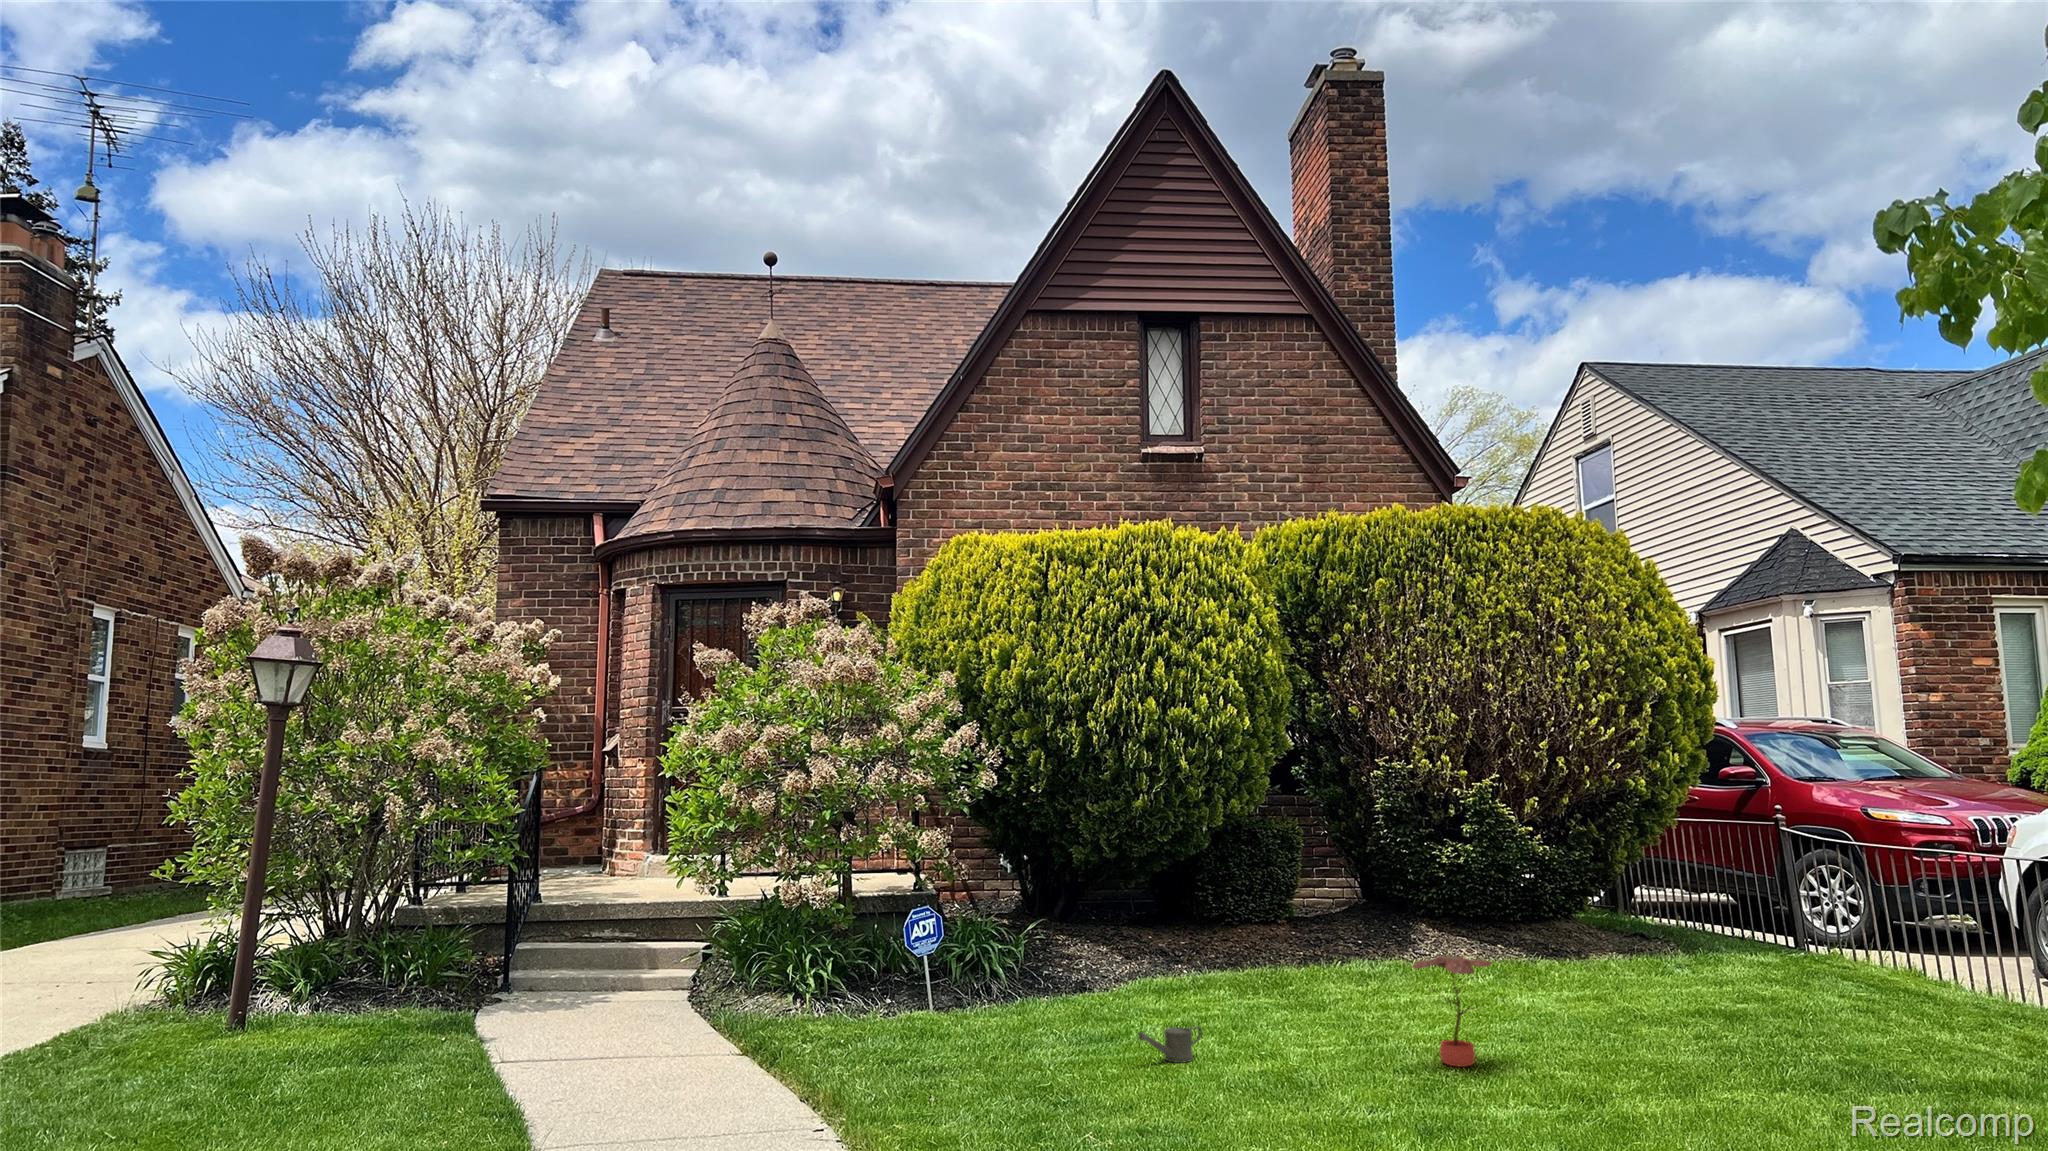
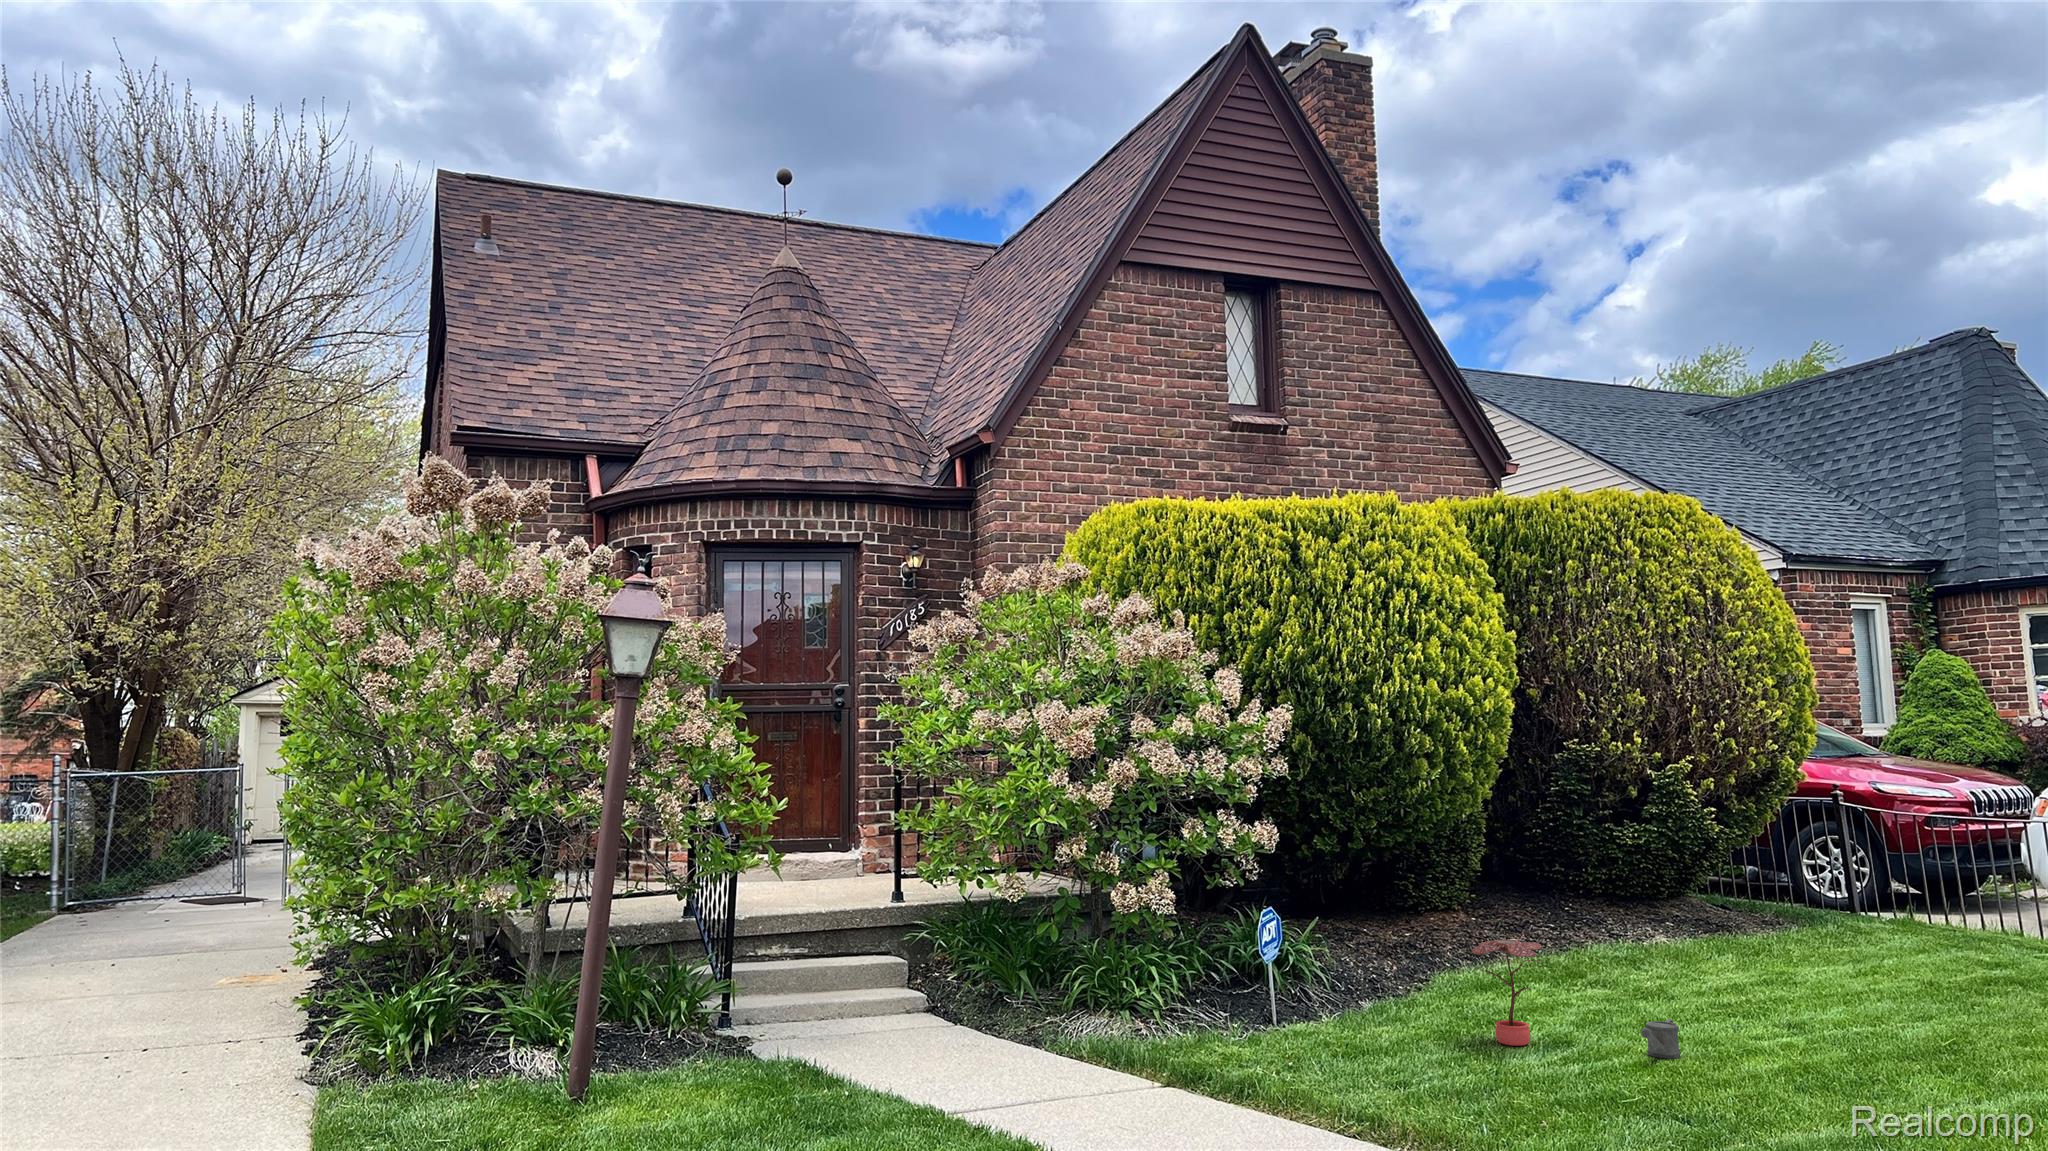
potted plant: present [1413,955,1492,1067] -> present [1472,940,1542,1046]

